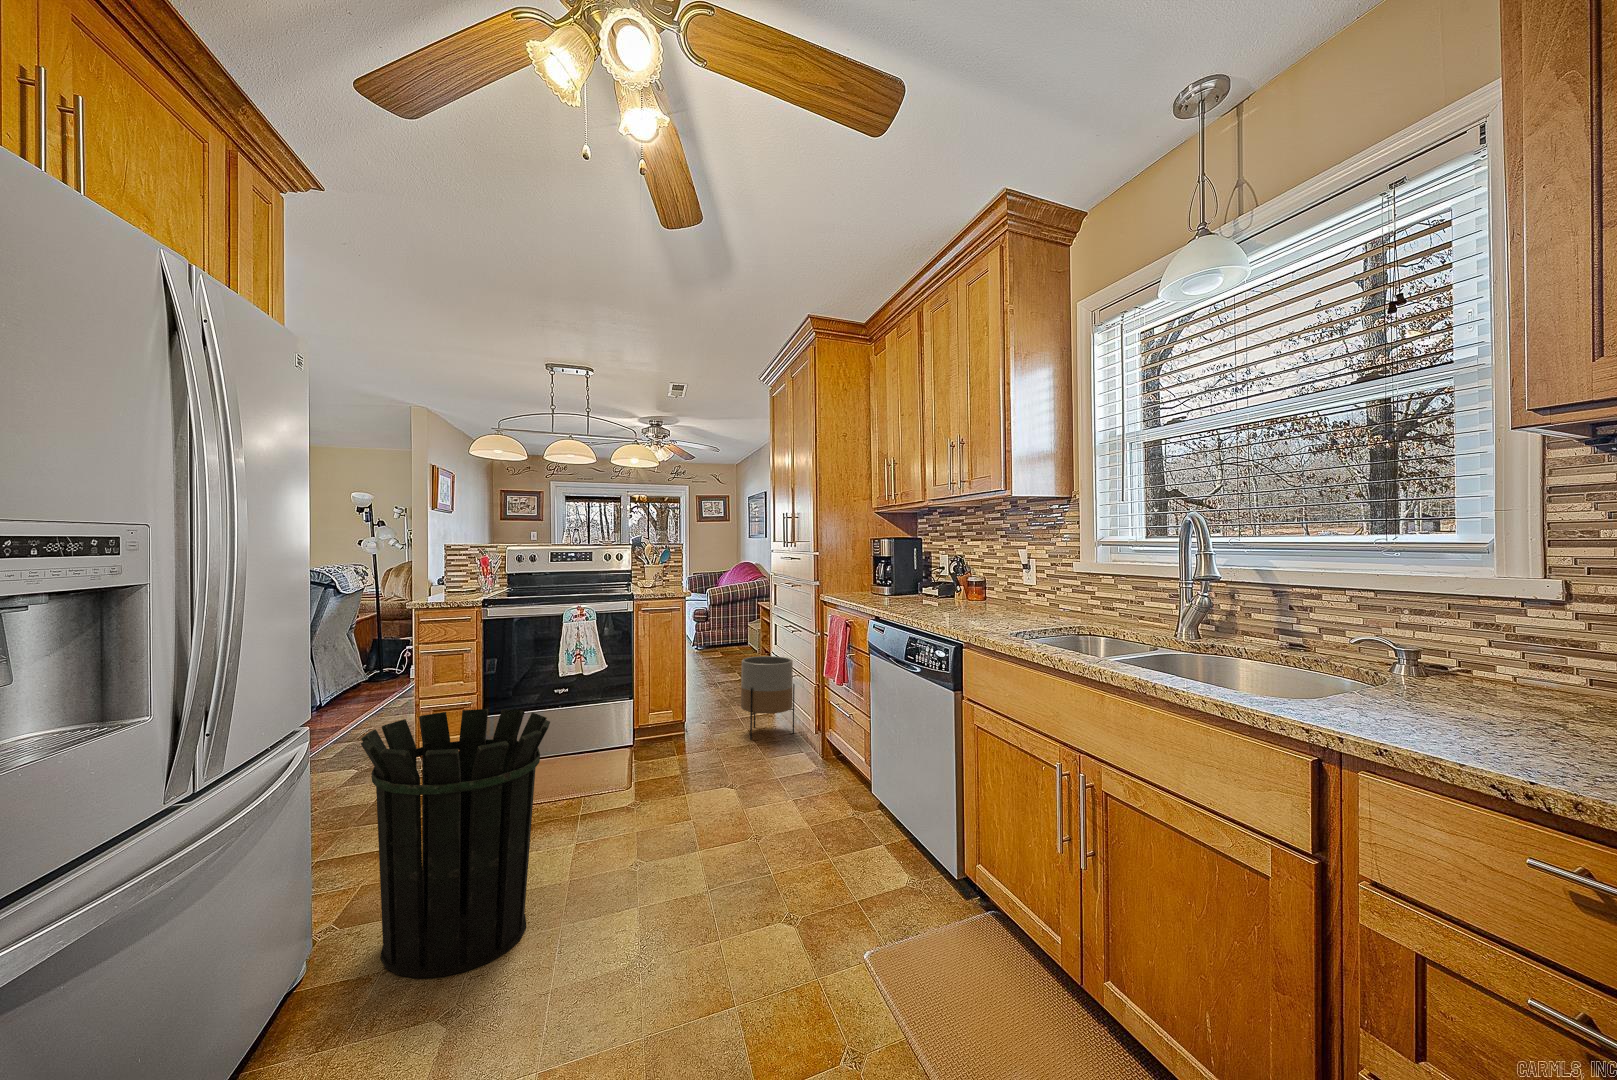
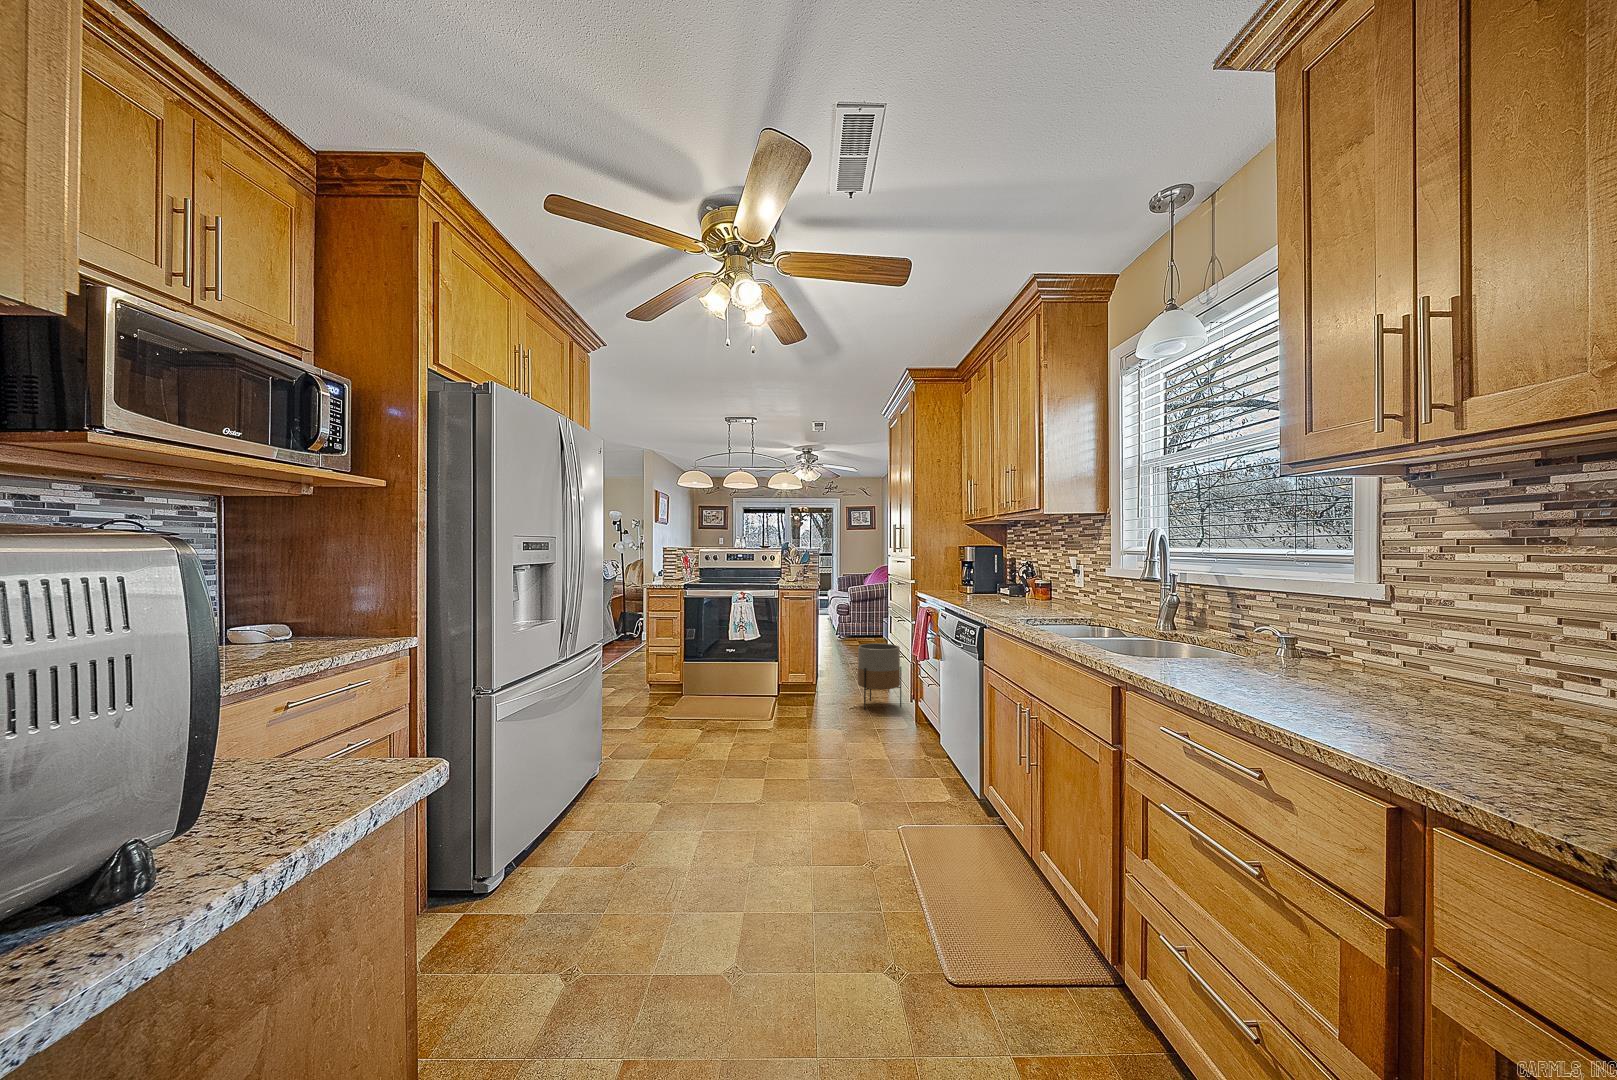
waste bin: present [361,709,550,978] -> none [584,668,698,834]

